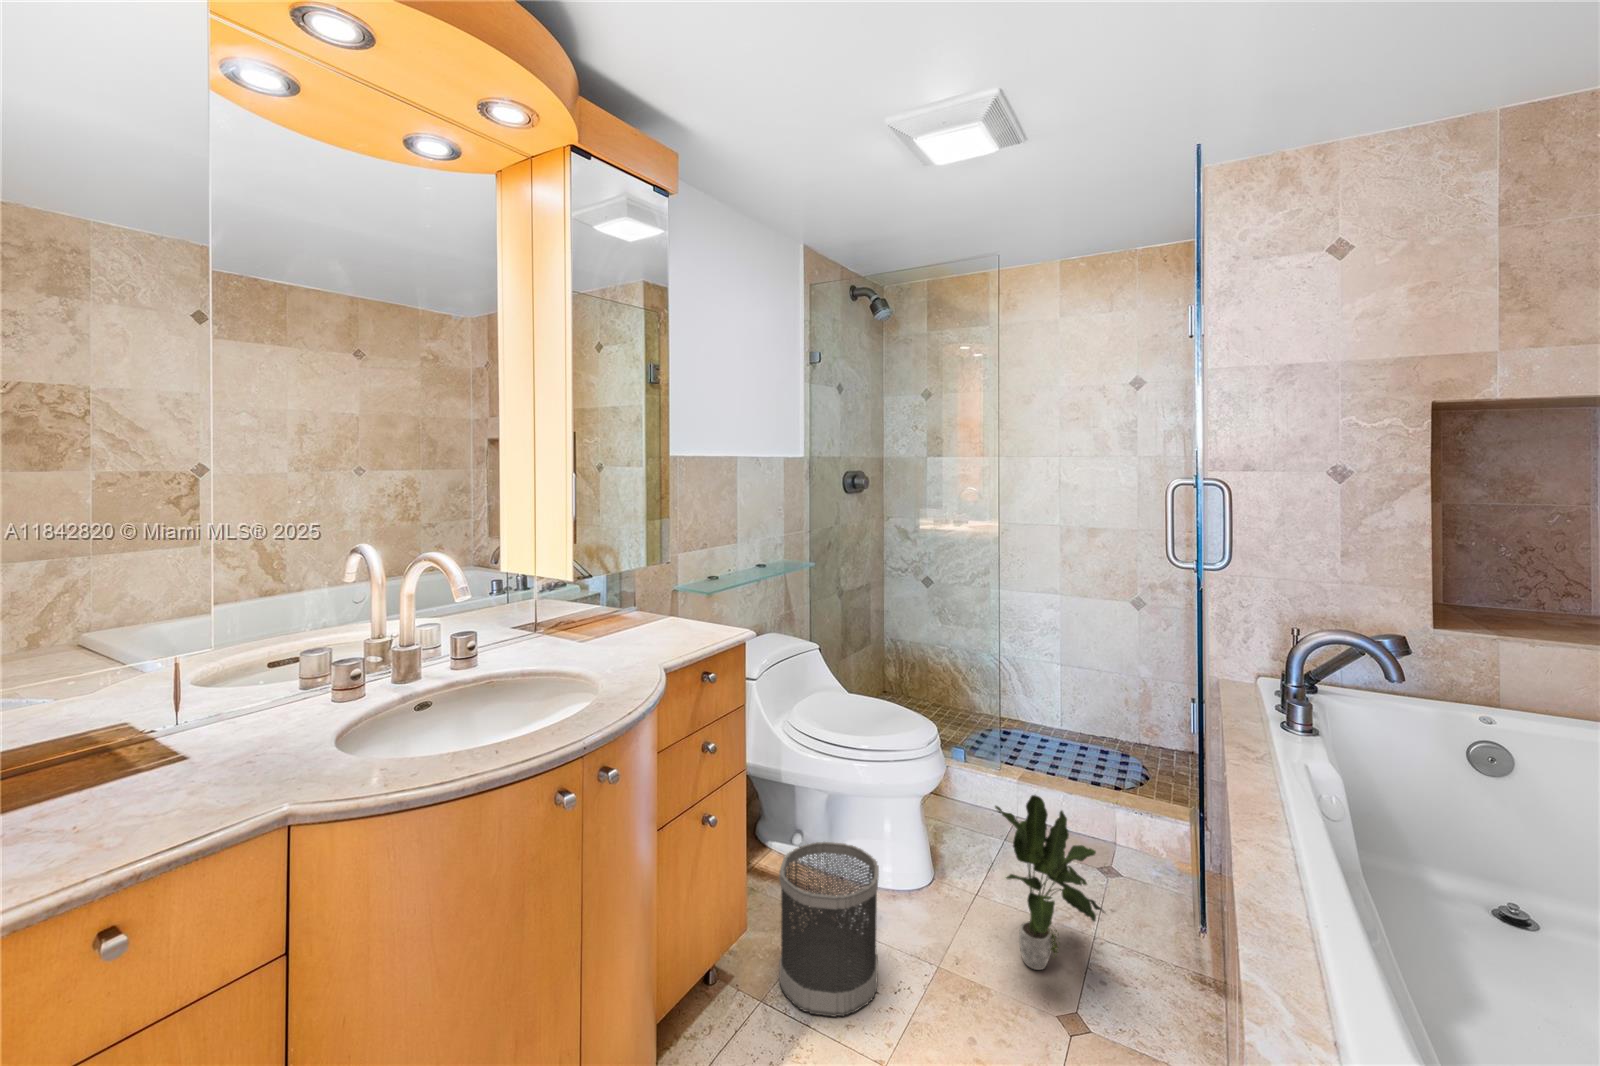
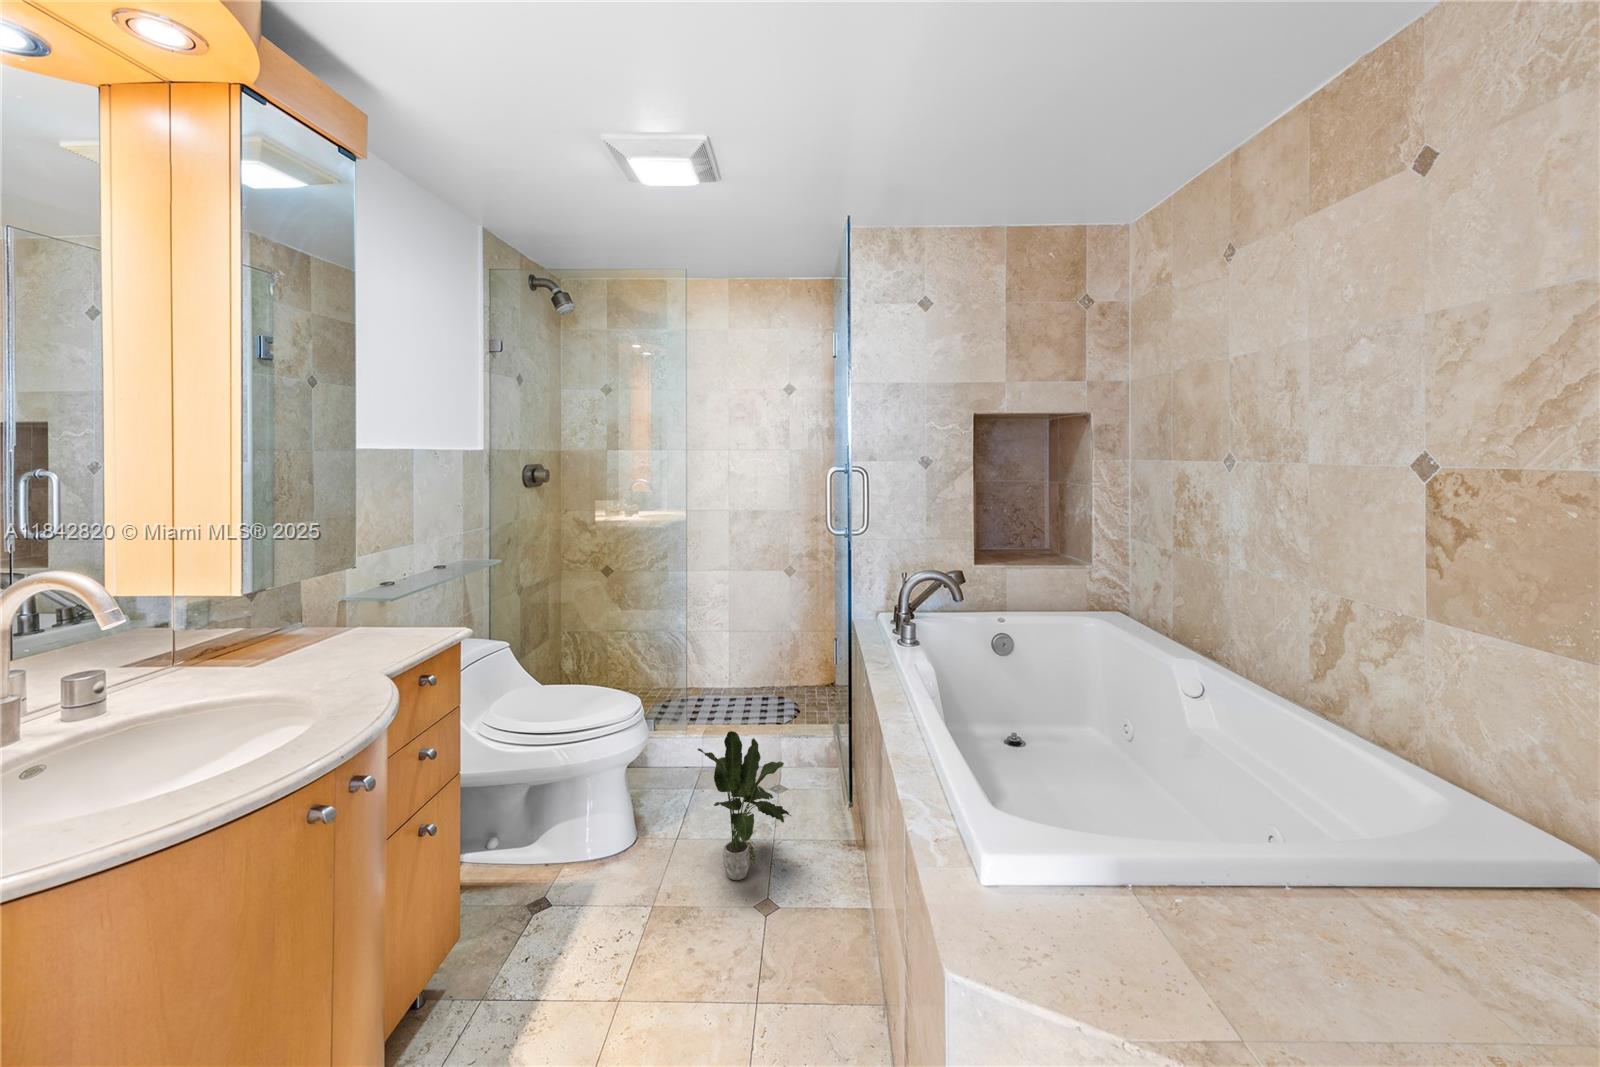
wastebasket: present [779,842,879,1017] -> none [495,816,603,989]

